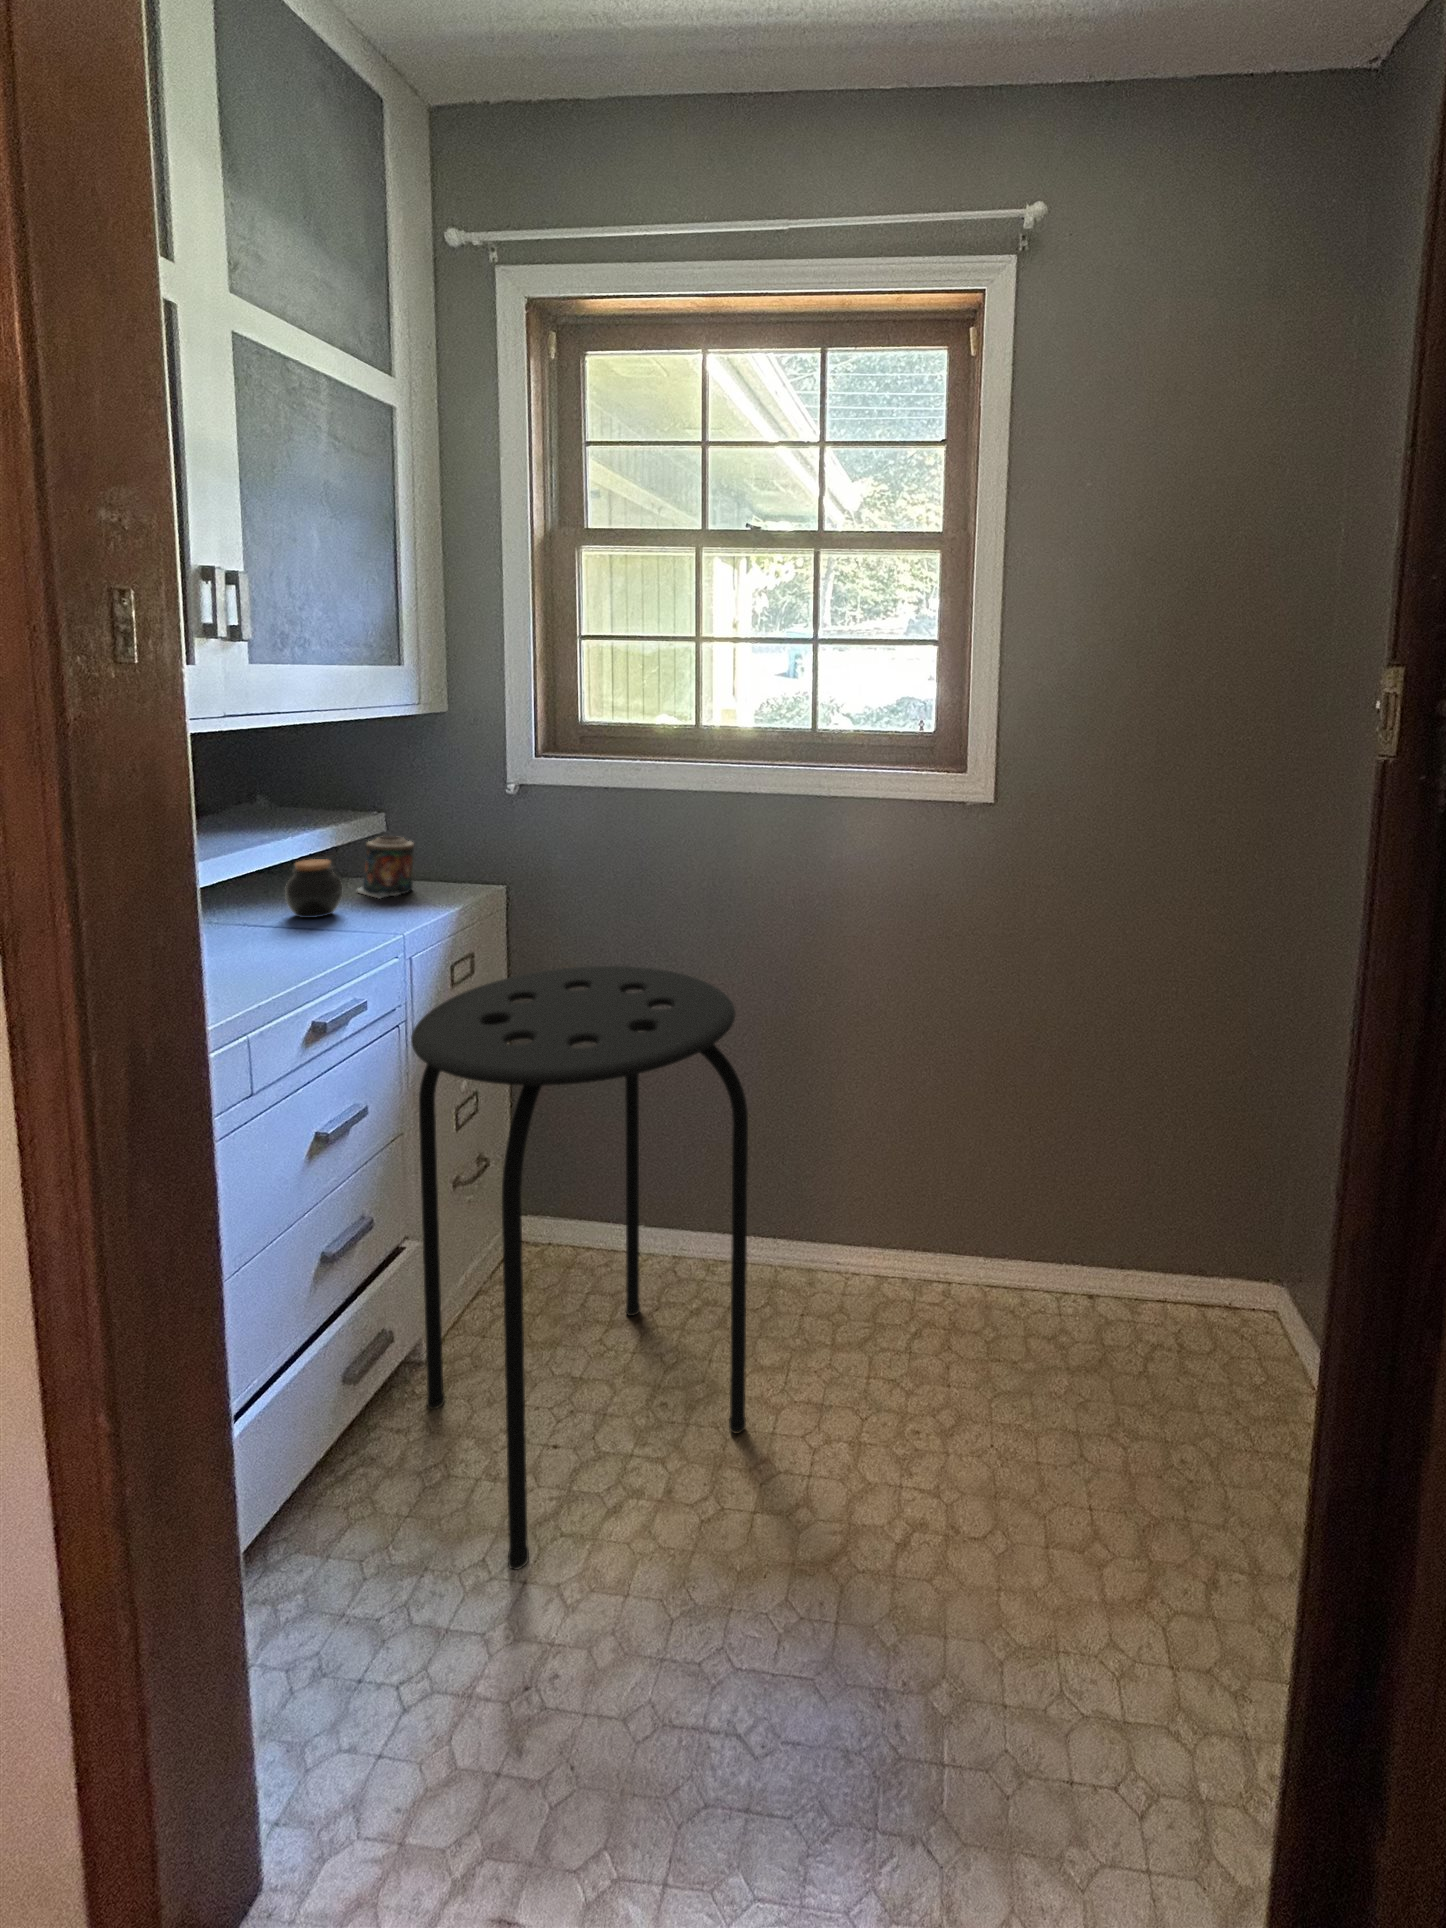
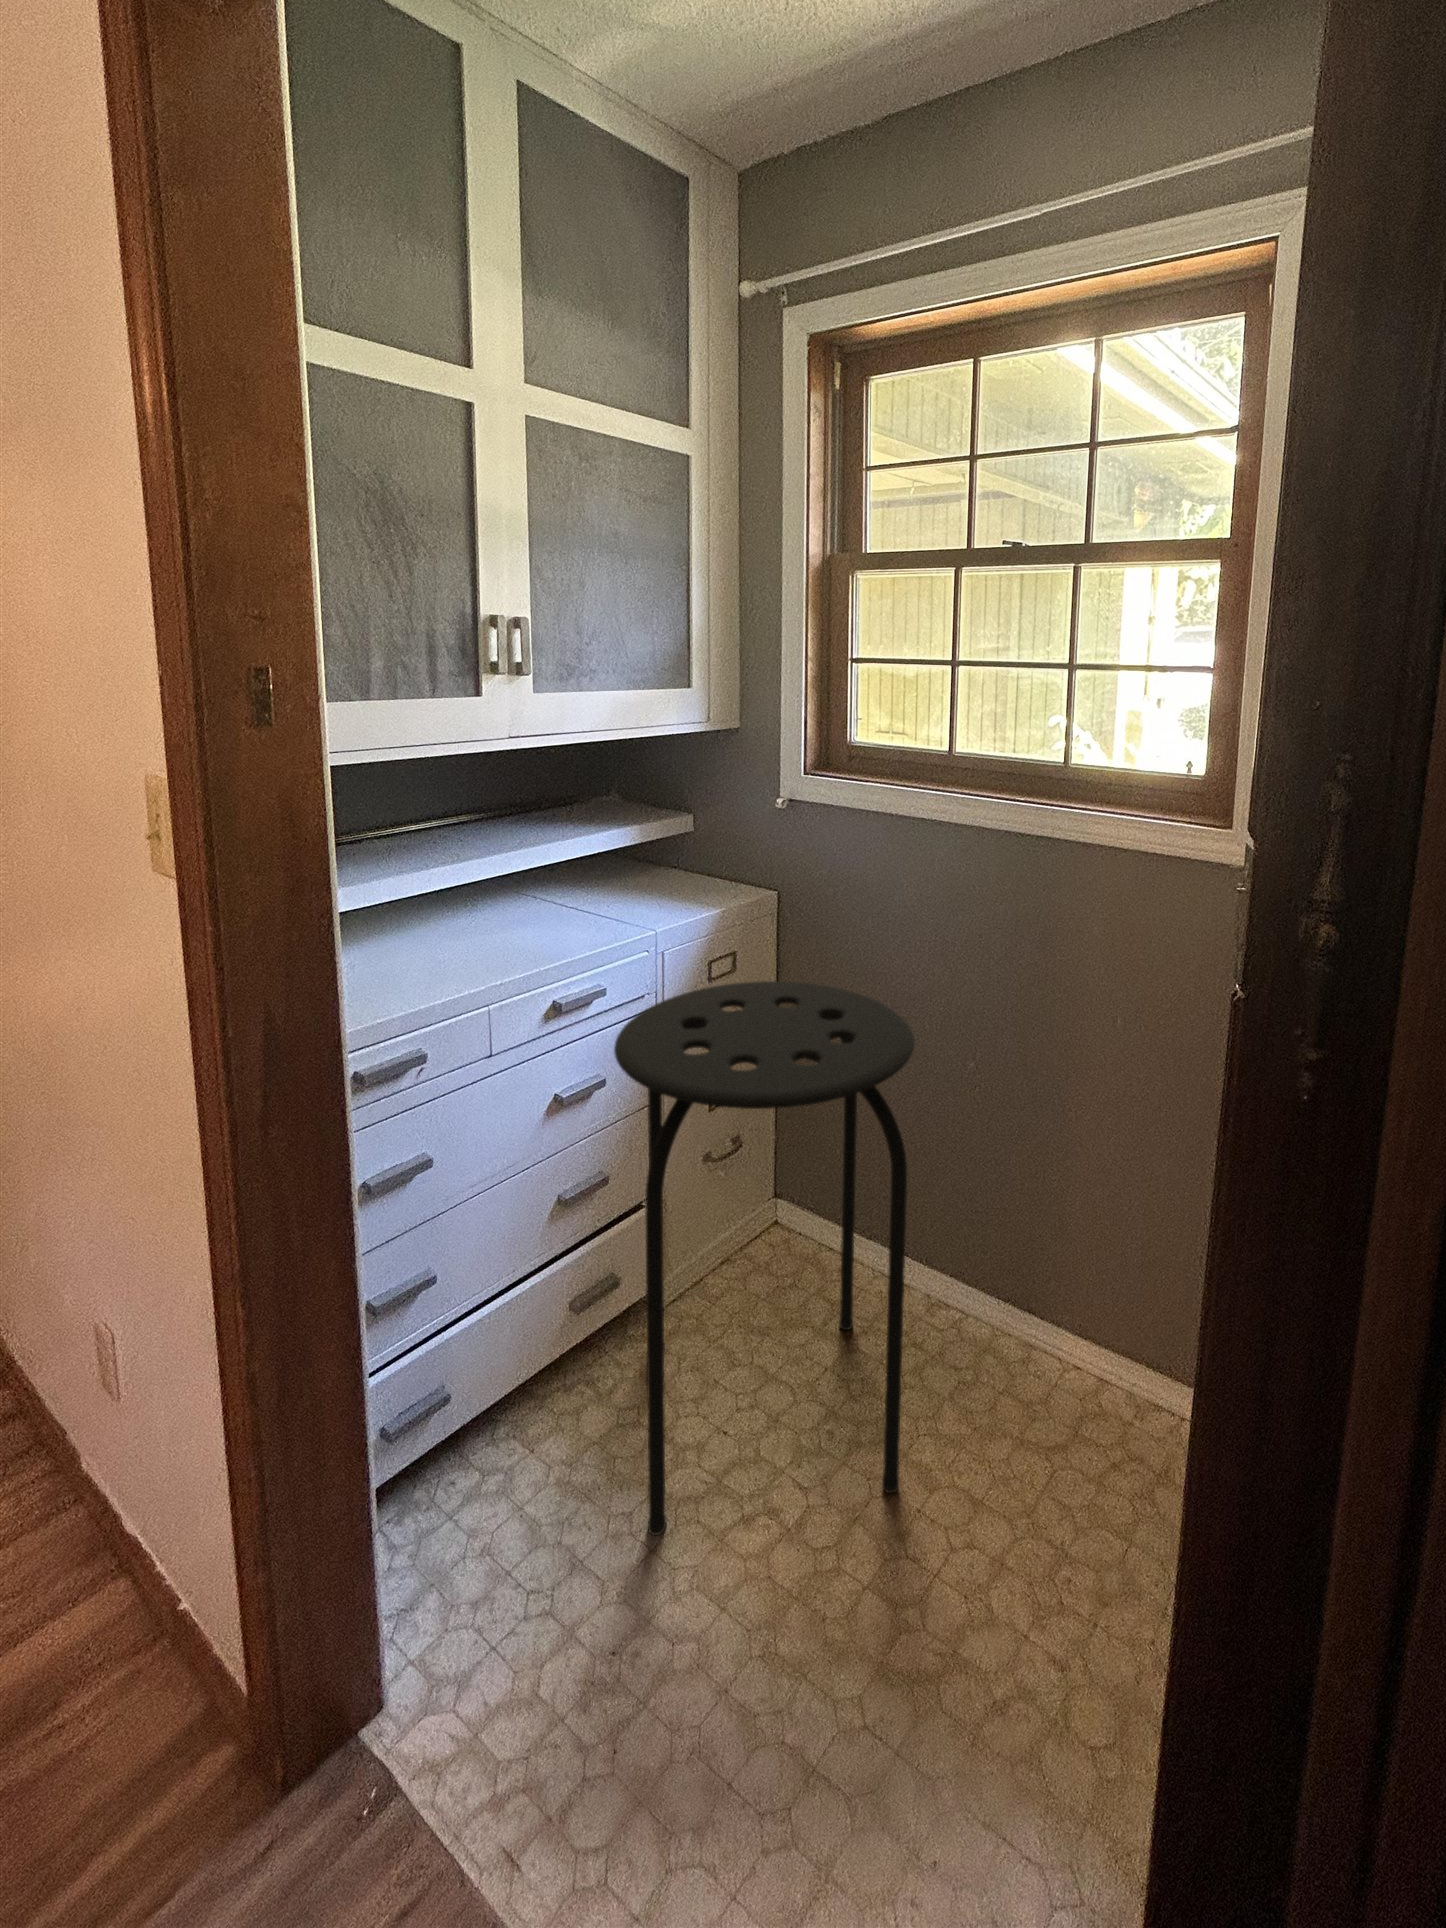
candle: present [357,836,414,898] -> none [657,837,703,893]
jar: present [285,859,342,918] -> none [587,854,630,905]

